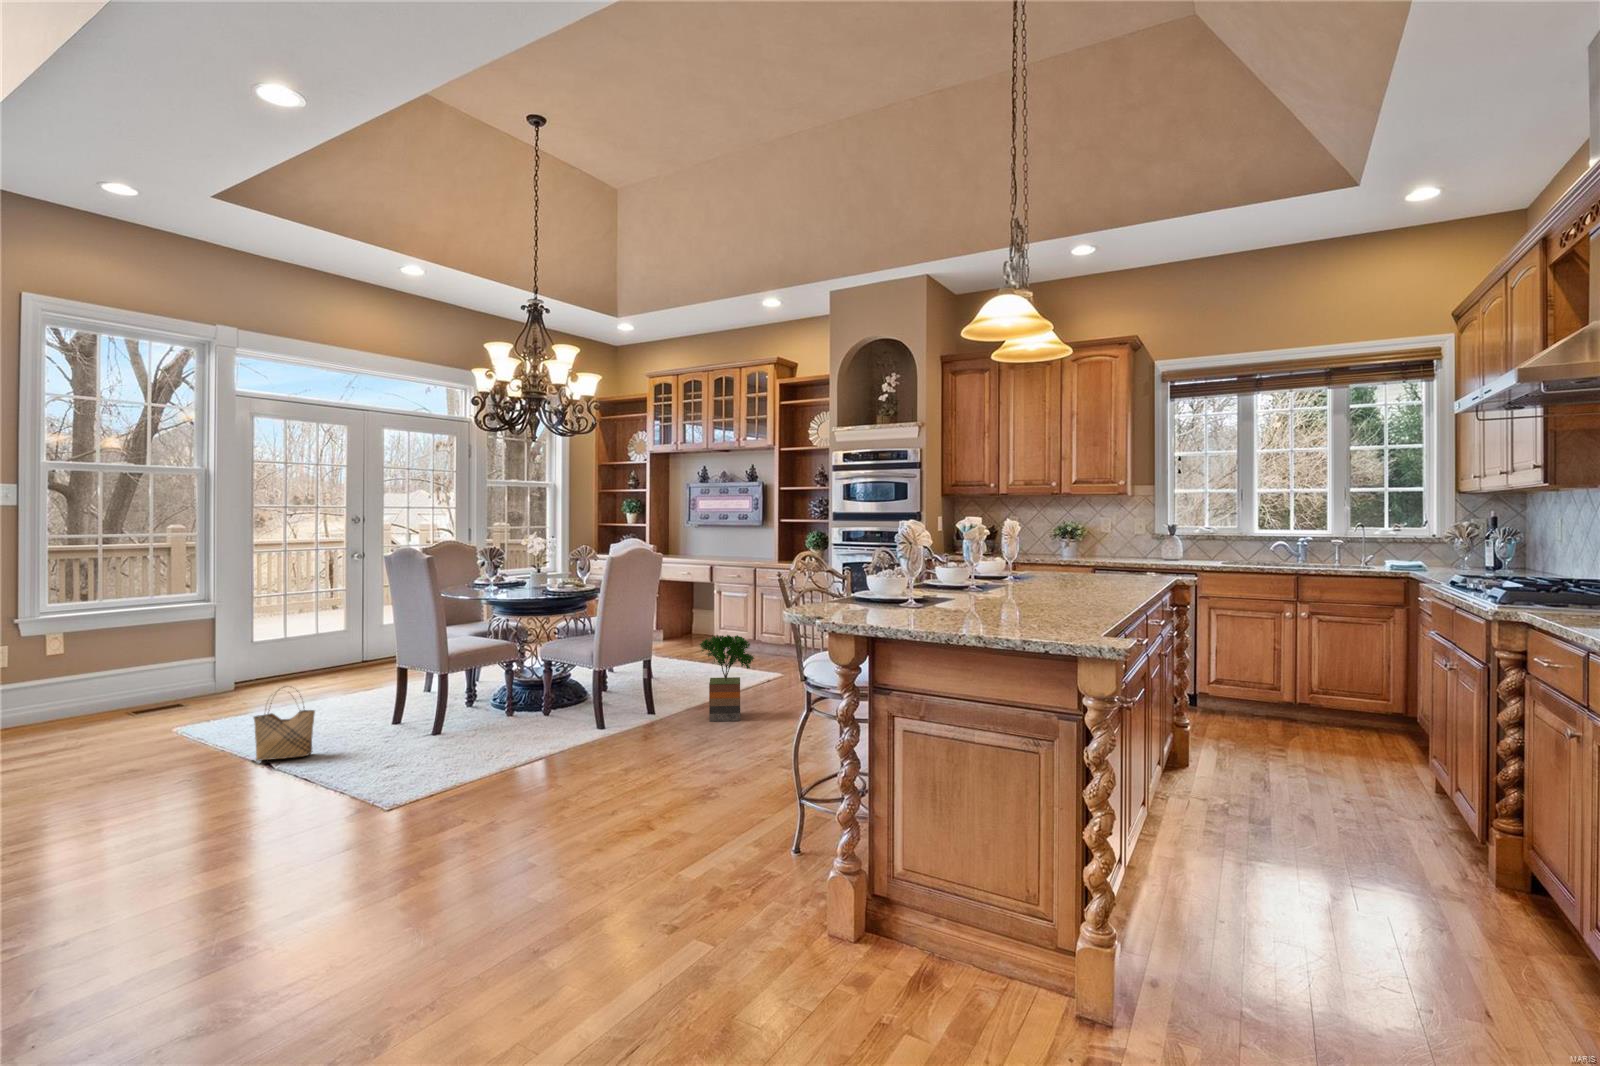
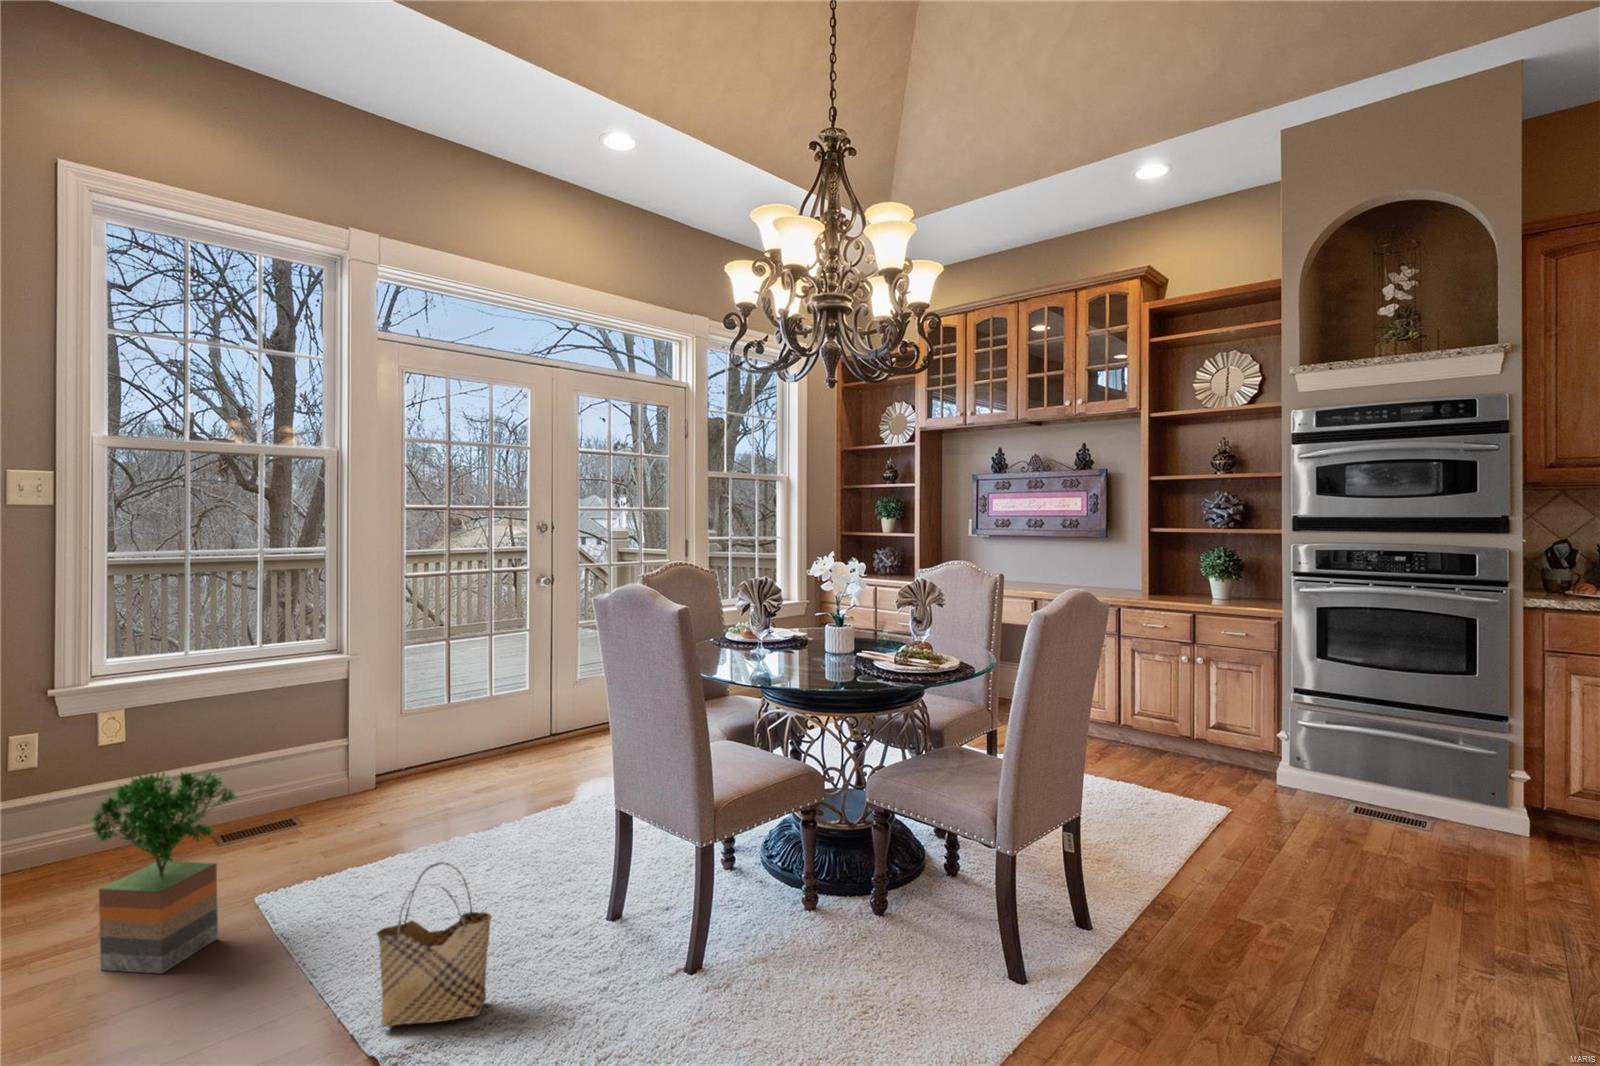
potted tree: present [700,635,754,721] -> present [90,772,237,974]

